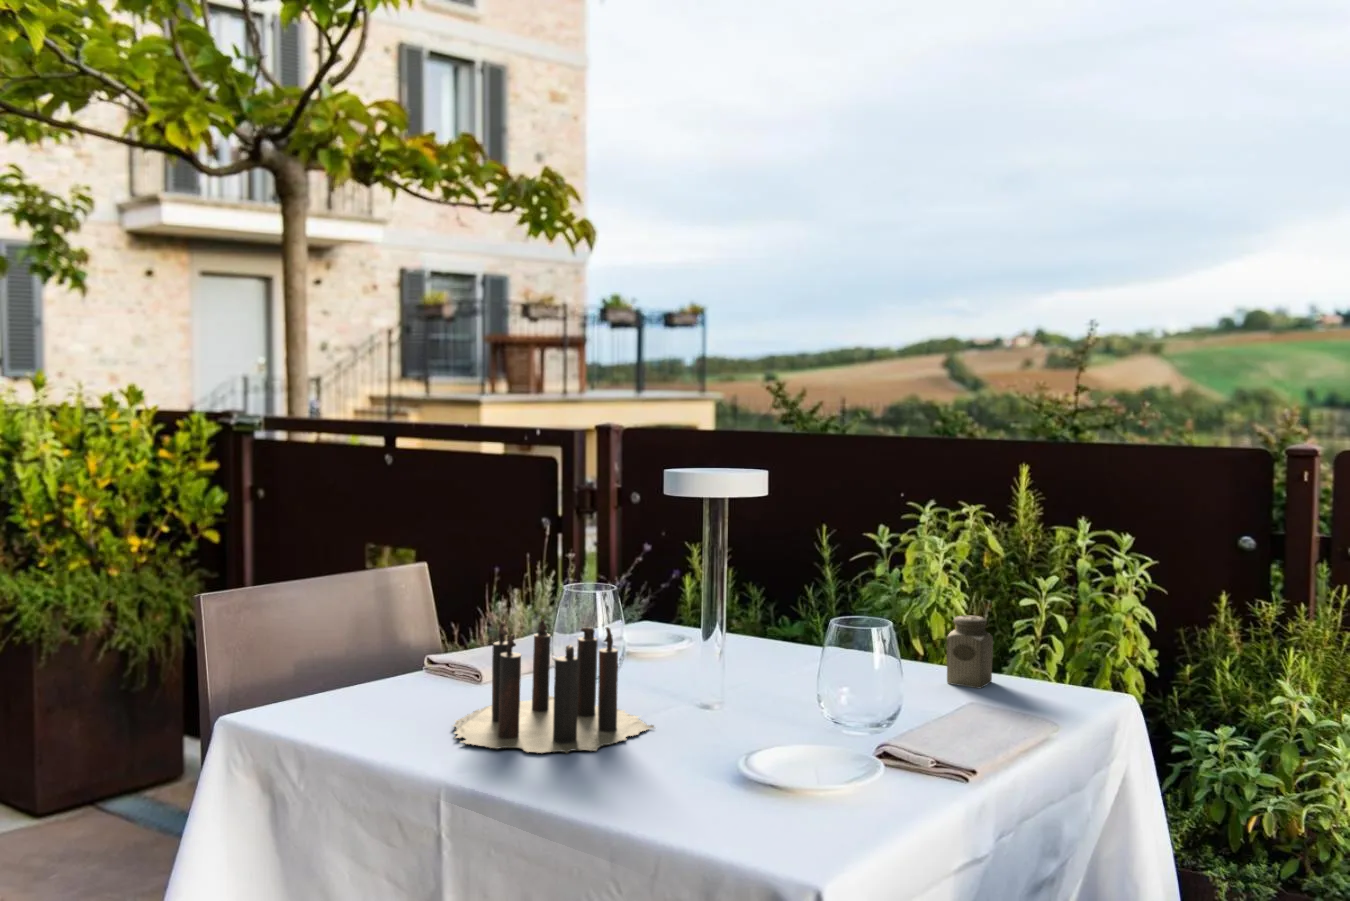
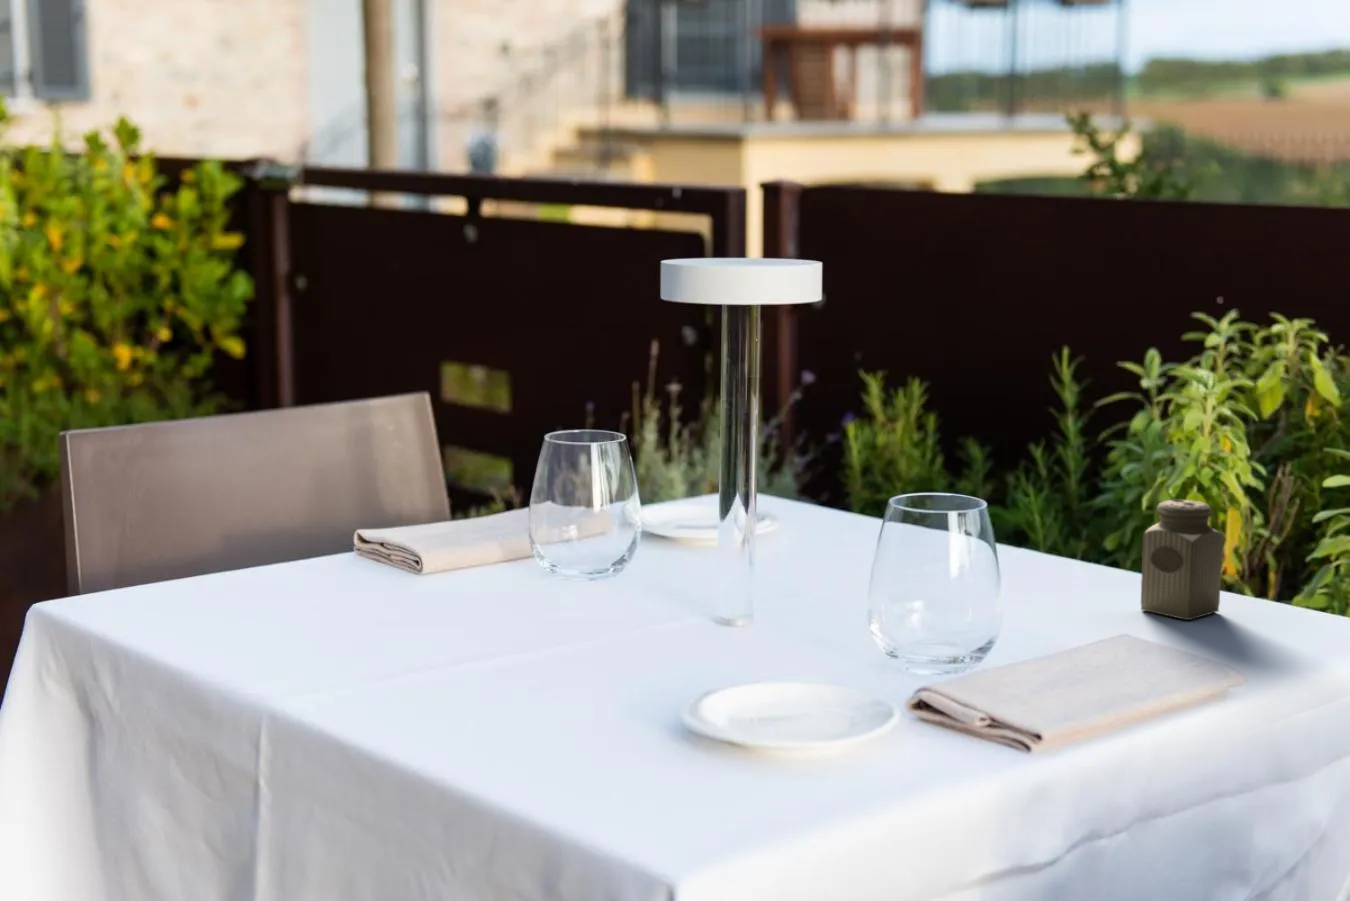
candle: present [453,619,654,753] -> none [324,481,662,675]

